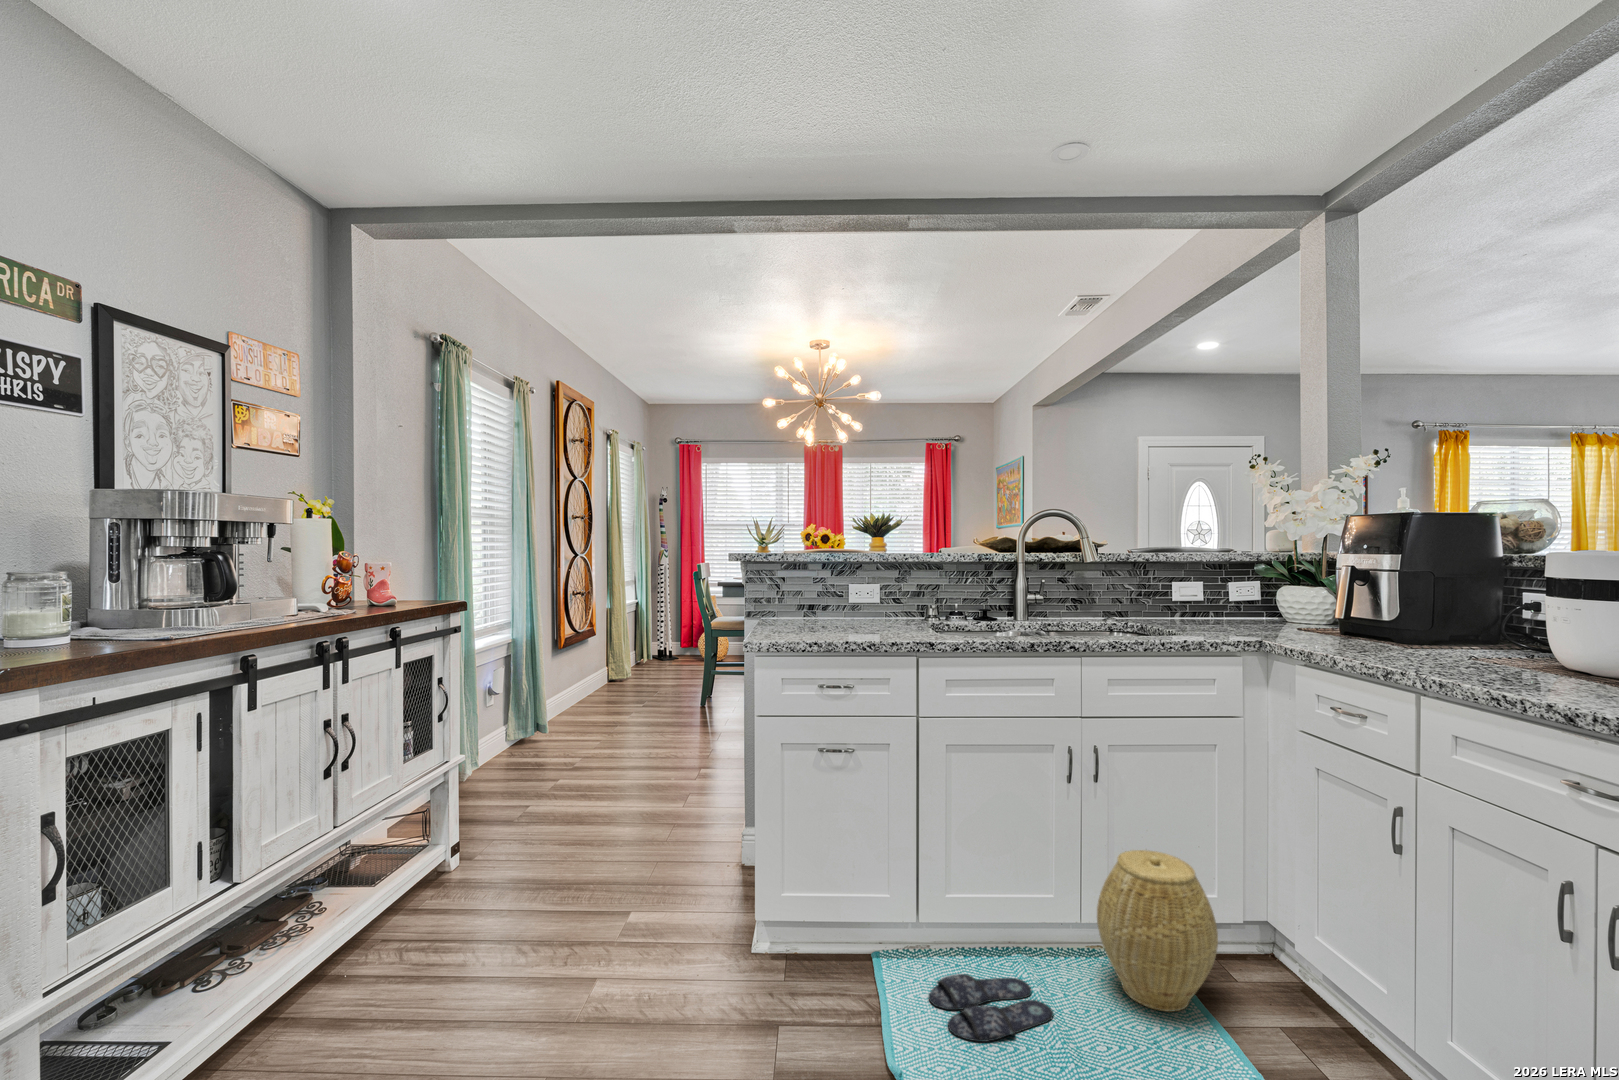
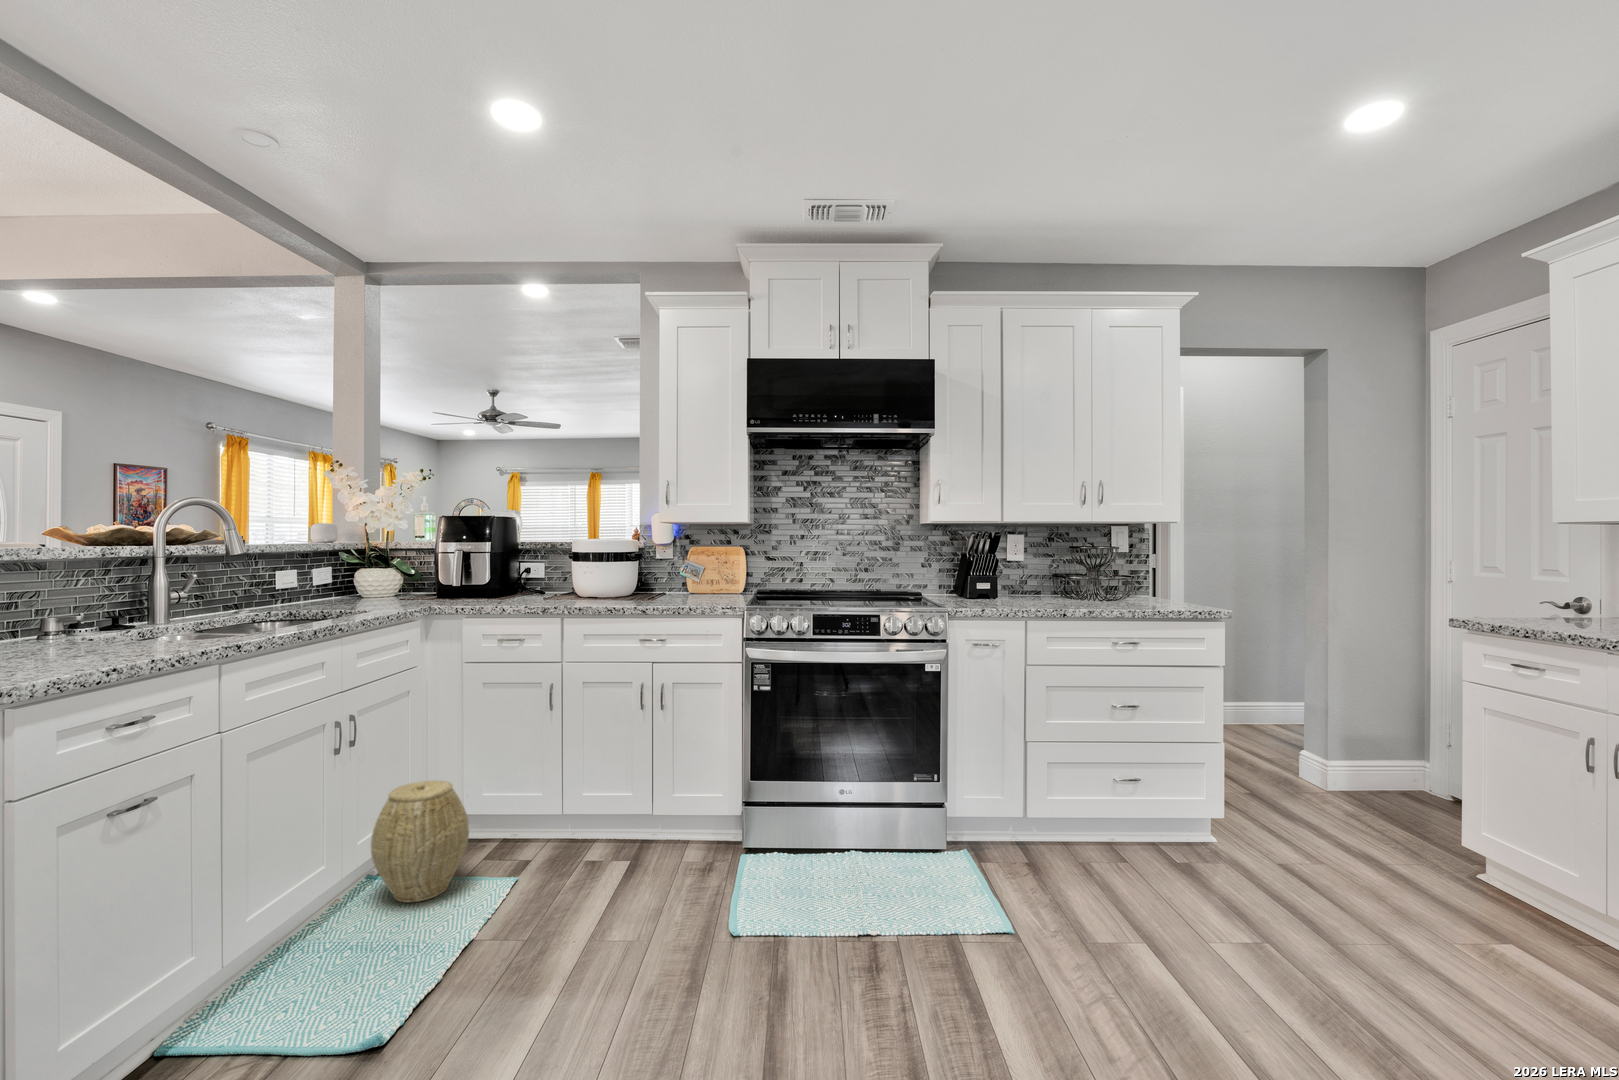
slippers: present [929,974,1053,1042] -> none [290,940,404,1008]

